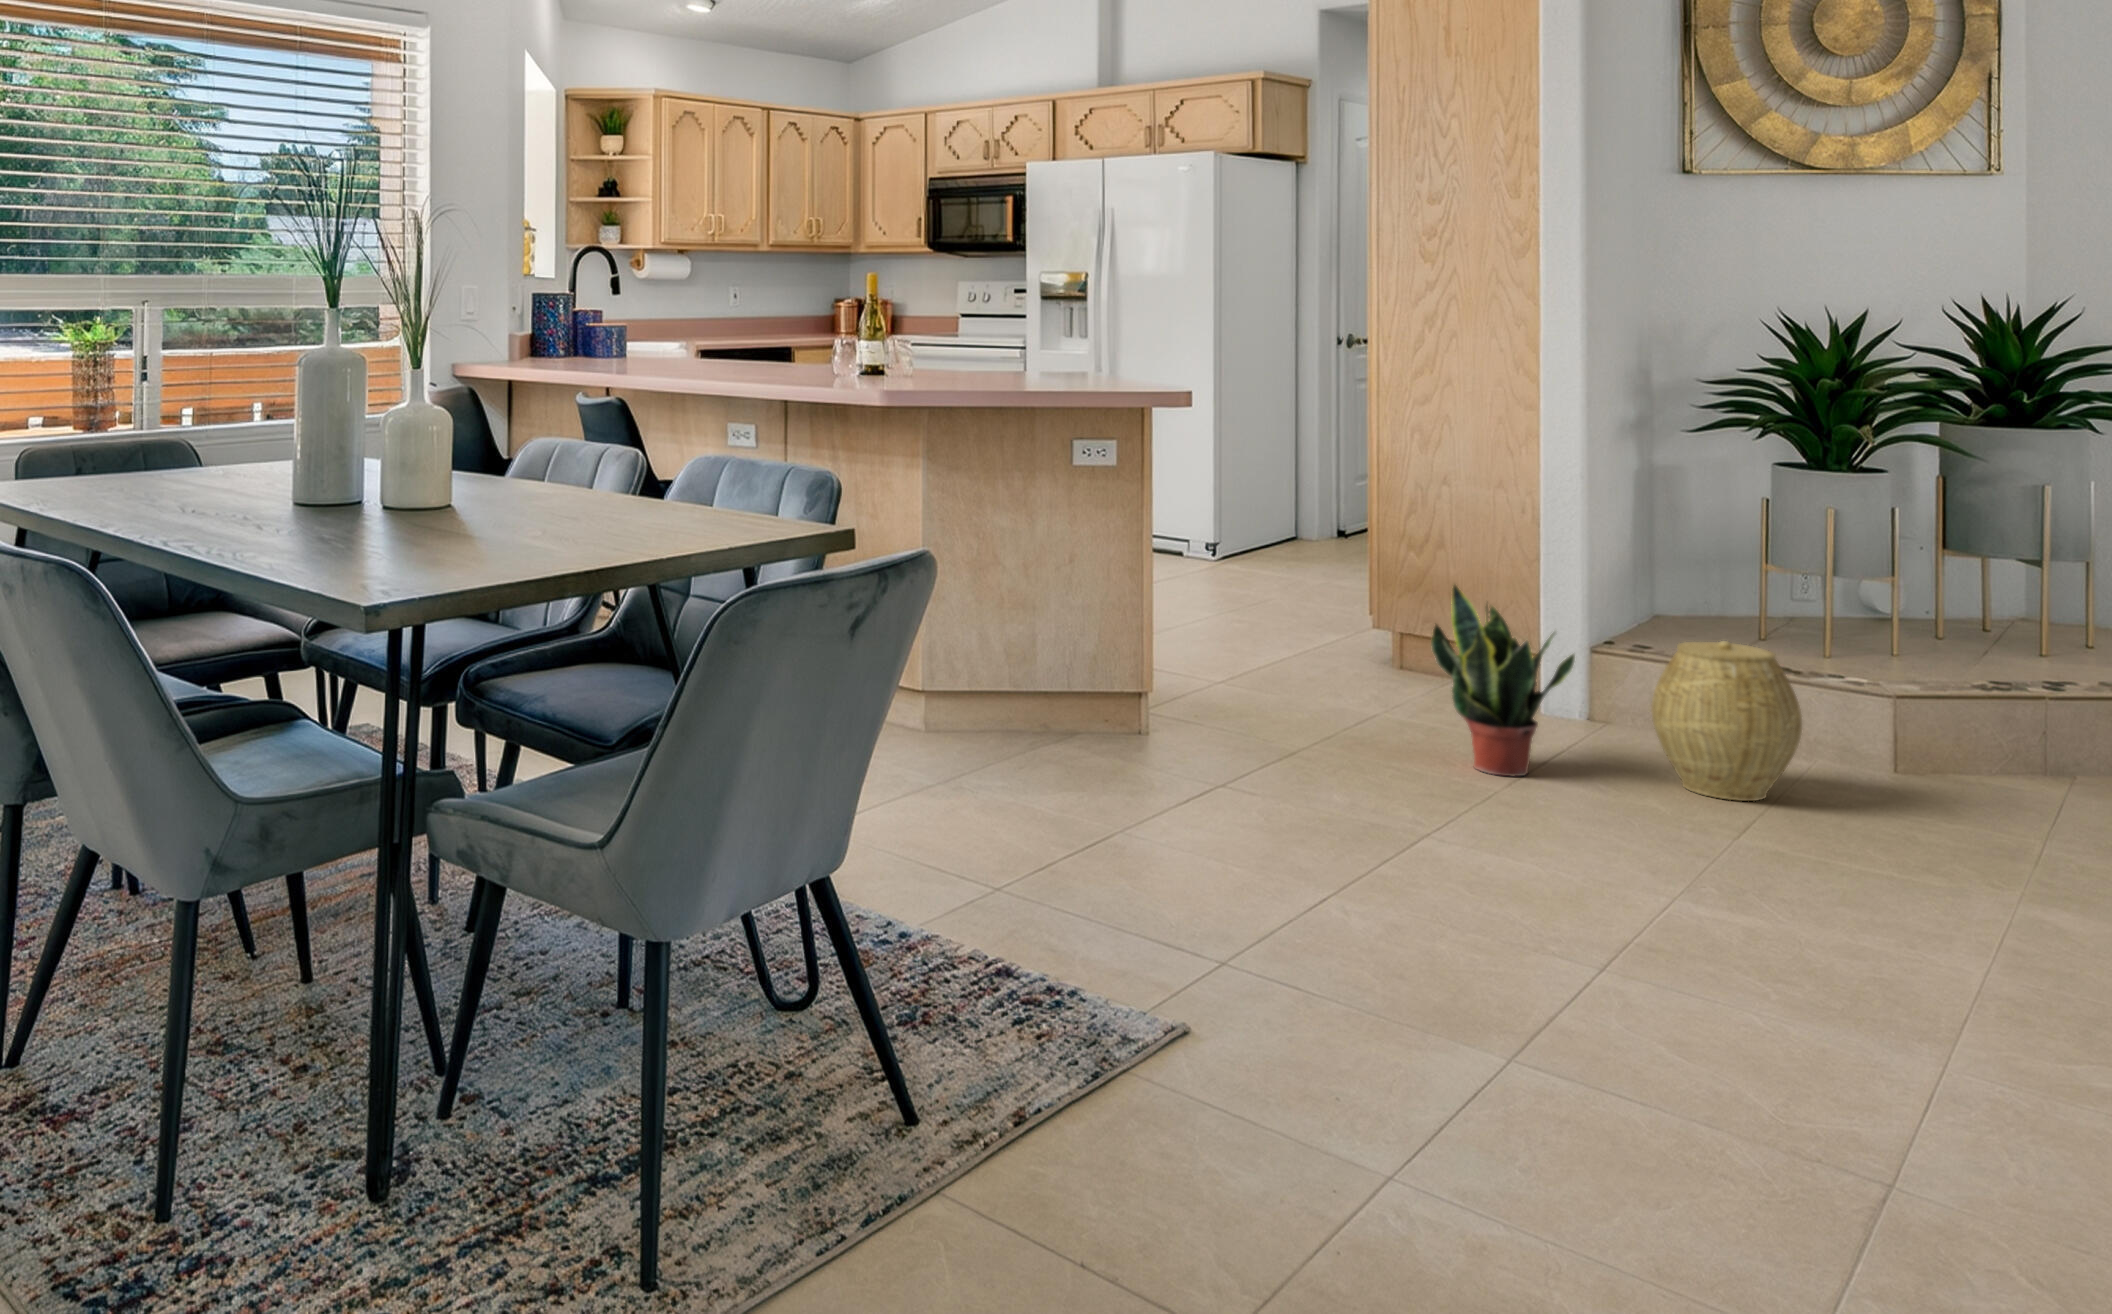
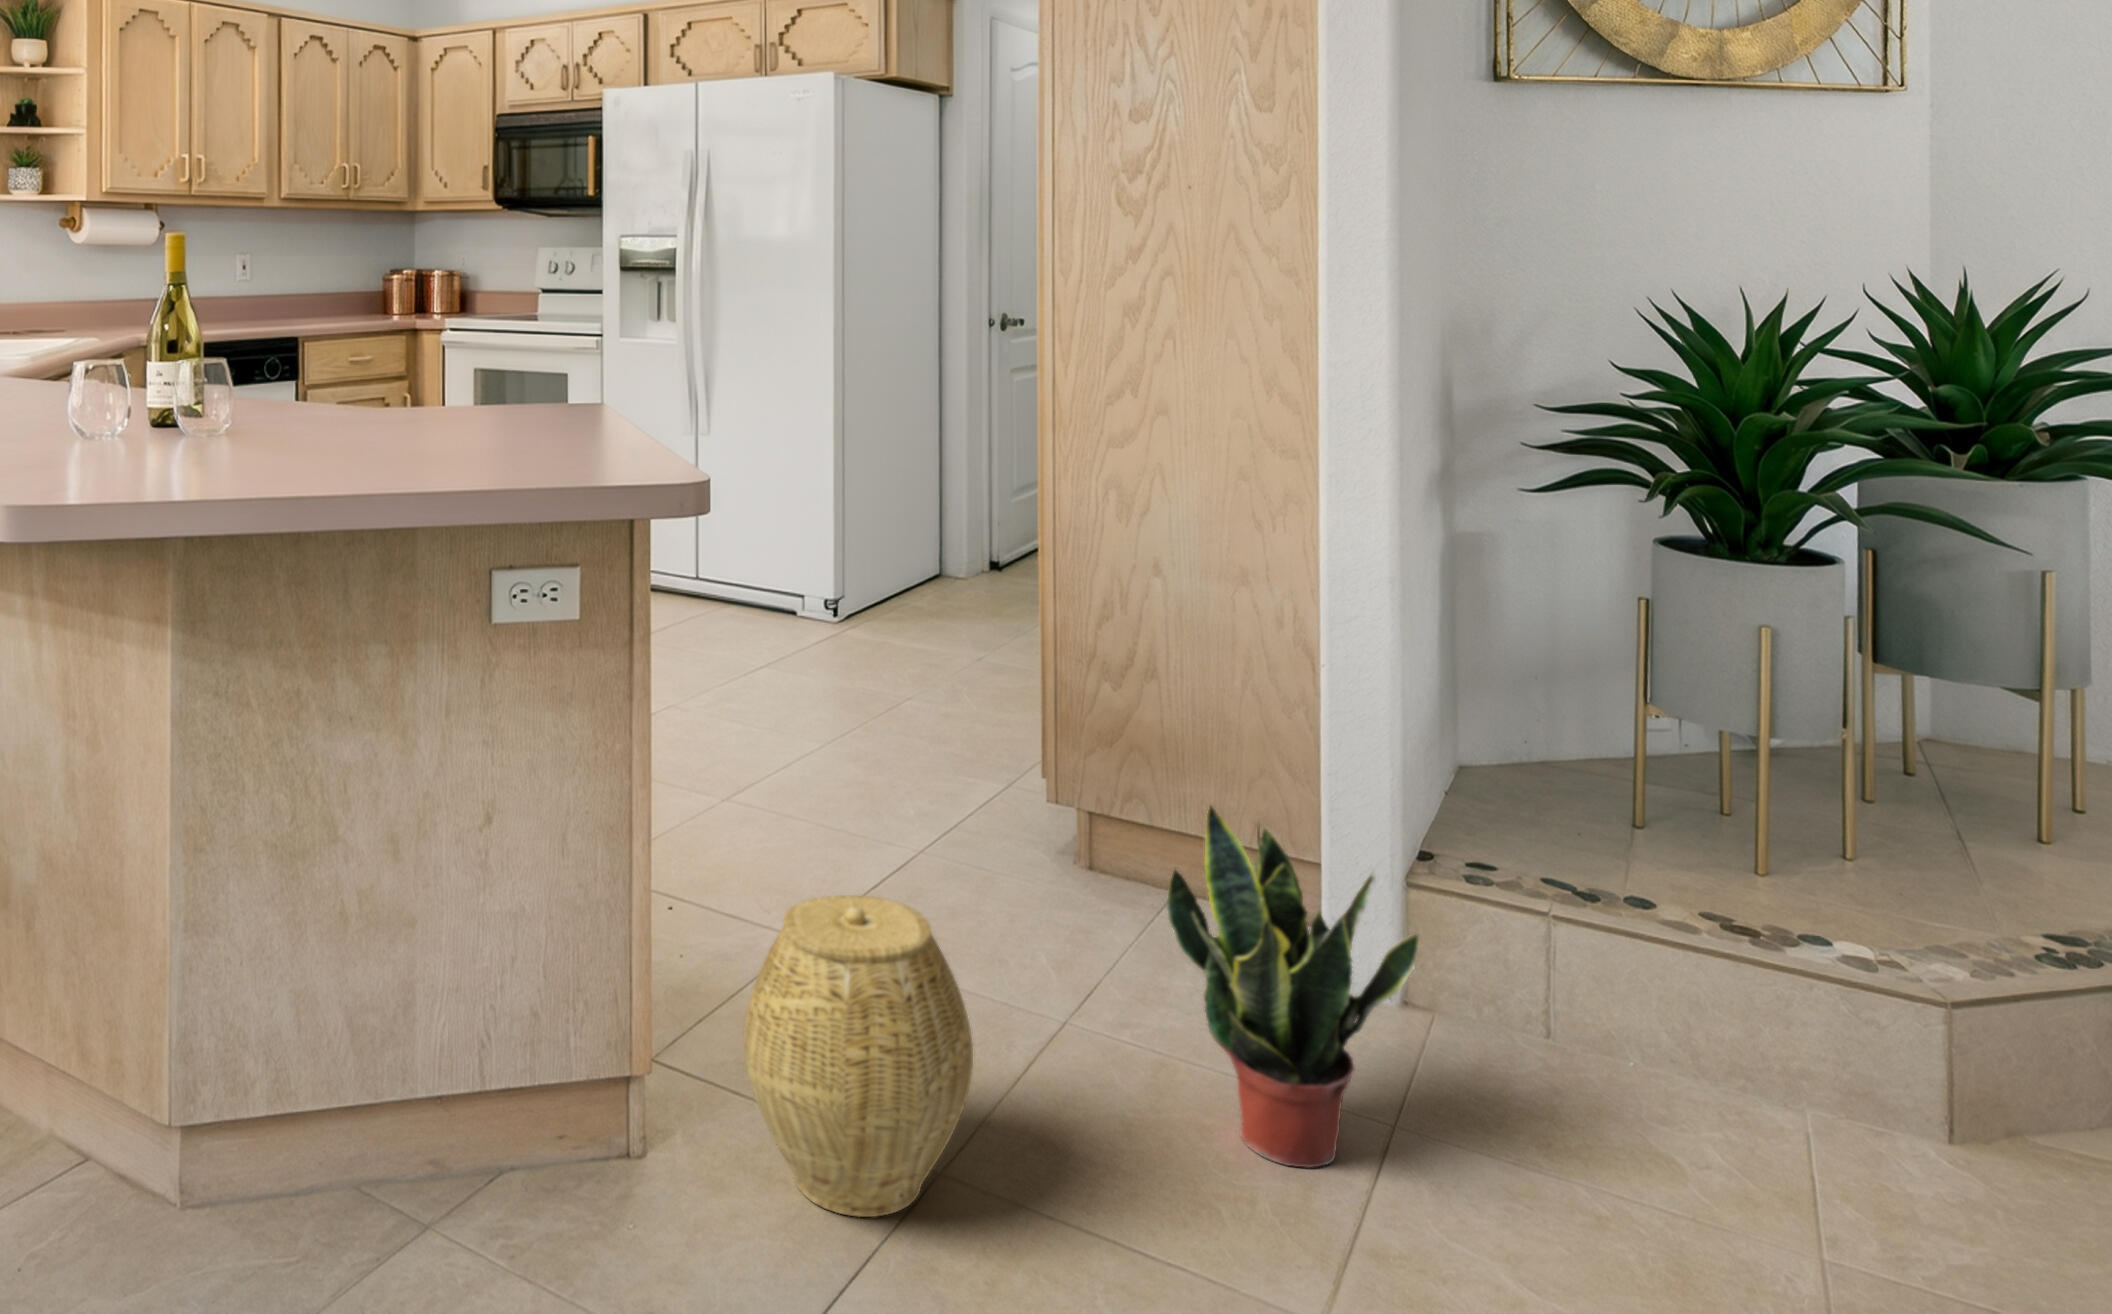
woven basket: present [1651,641,1802,801] -> present [744,895,973,1217]

